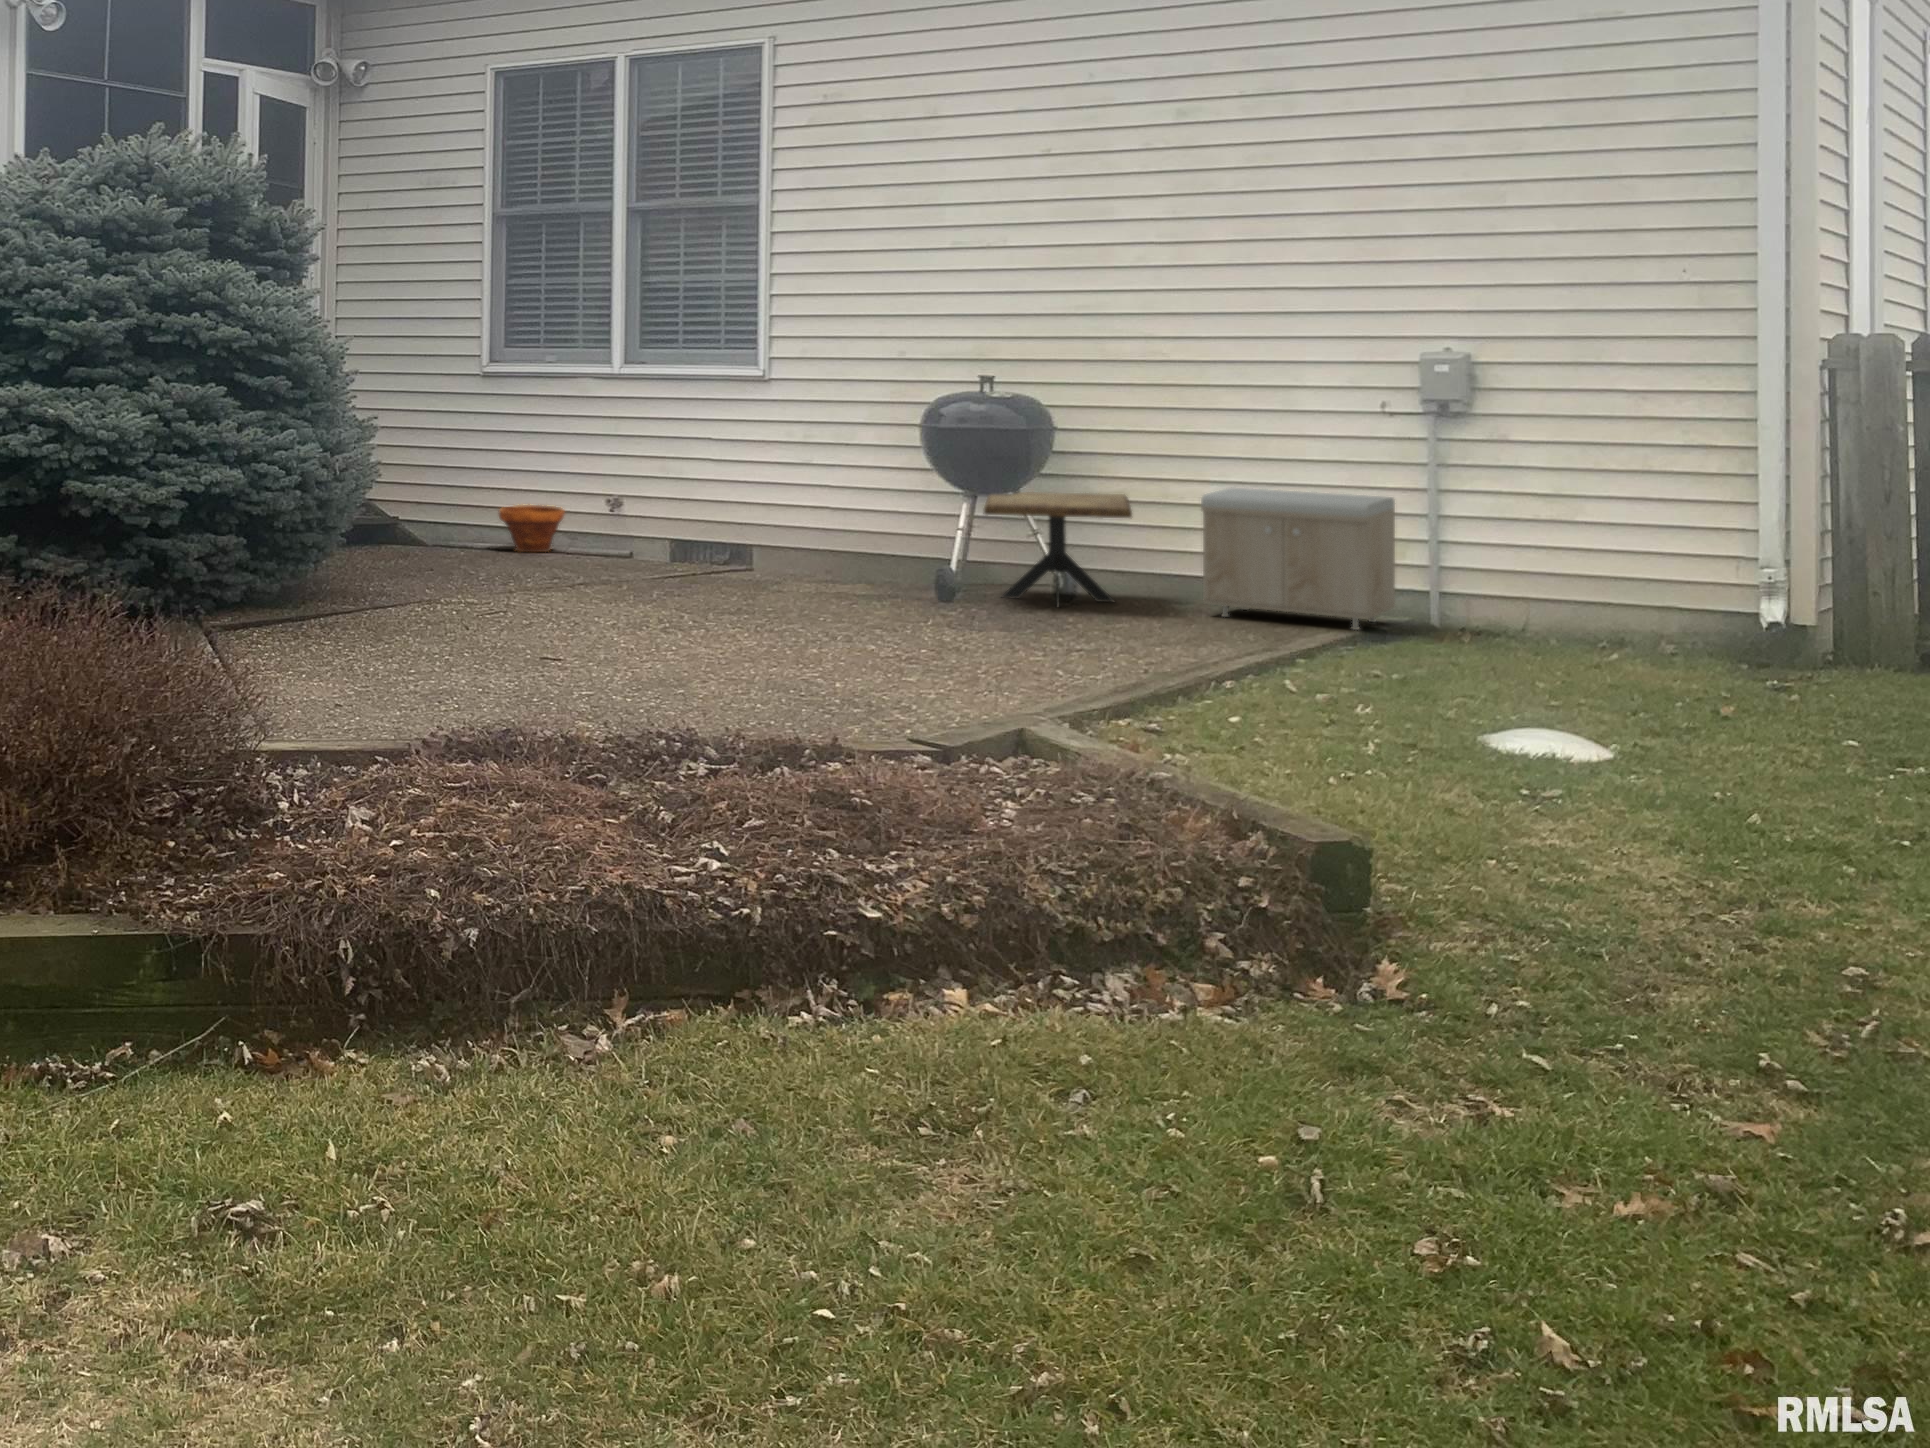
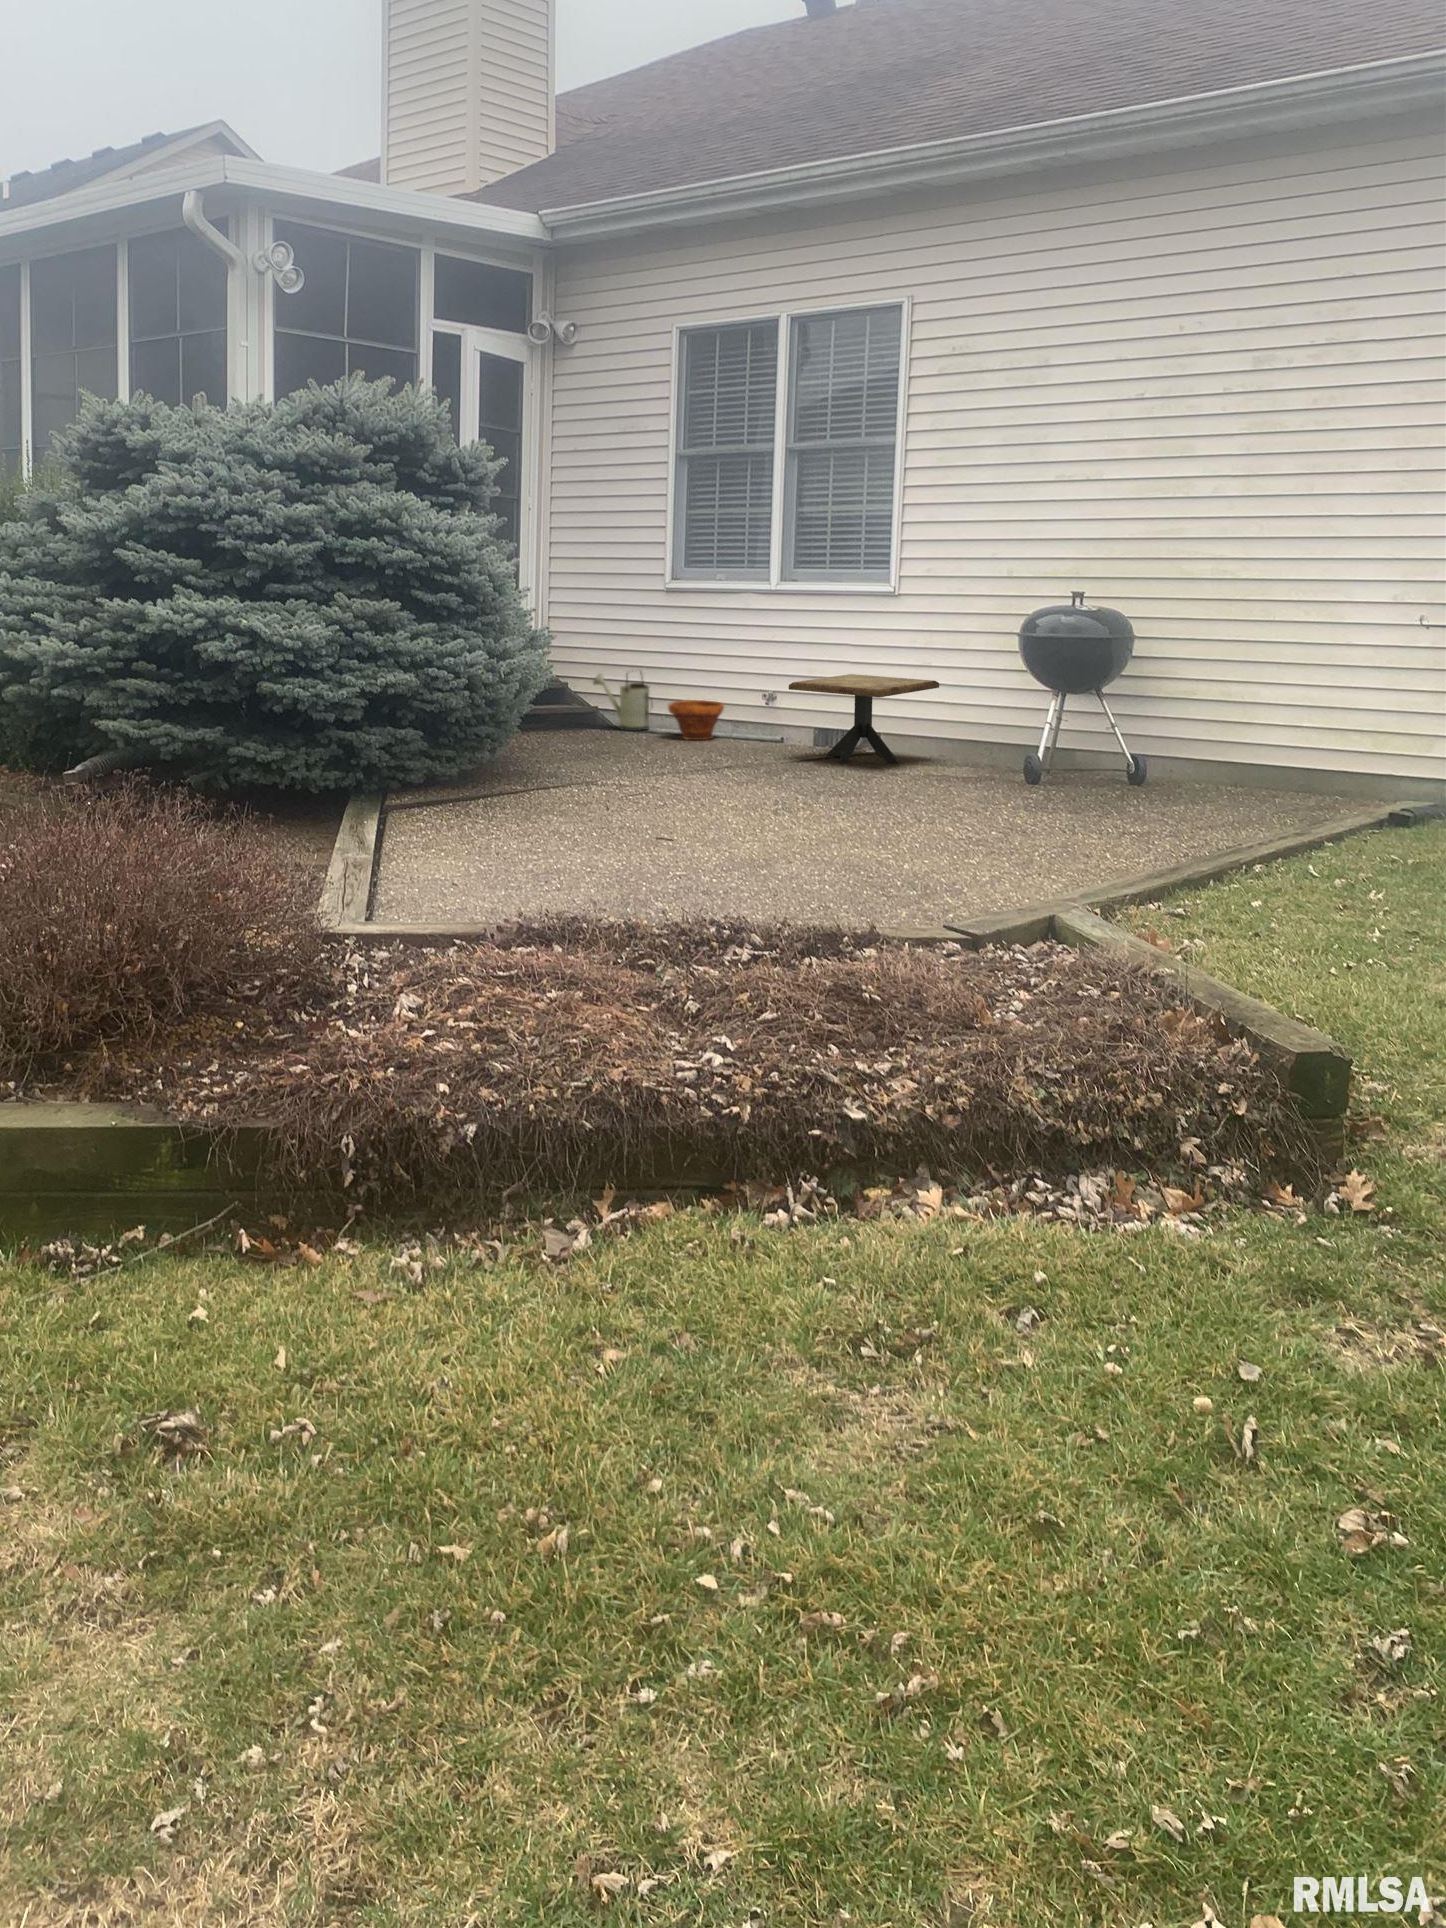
watering can: none [403,470,477,543] -> present [593,673,653,731]
storage bench: present [1201,488,1395,630] -> none [1259,693,1438,819]
side table: present [984,492,1132,607] -> present [789,674,939,763]

